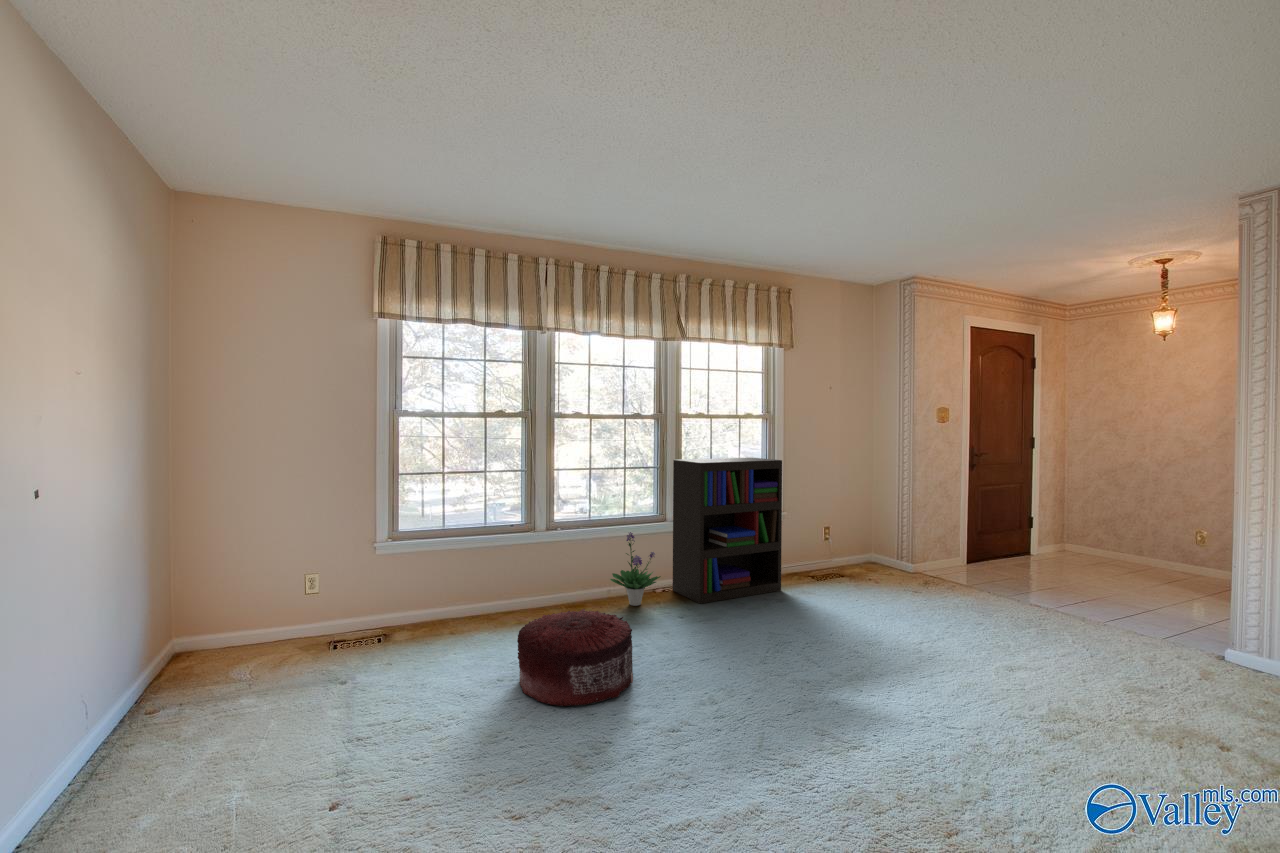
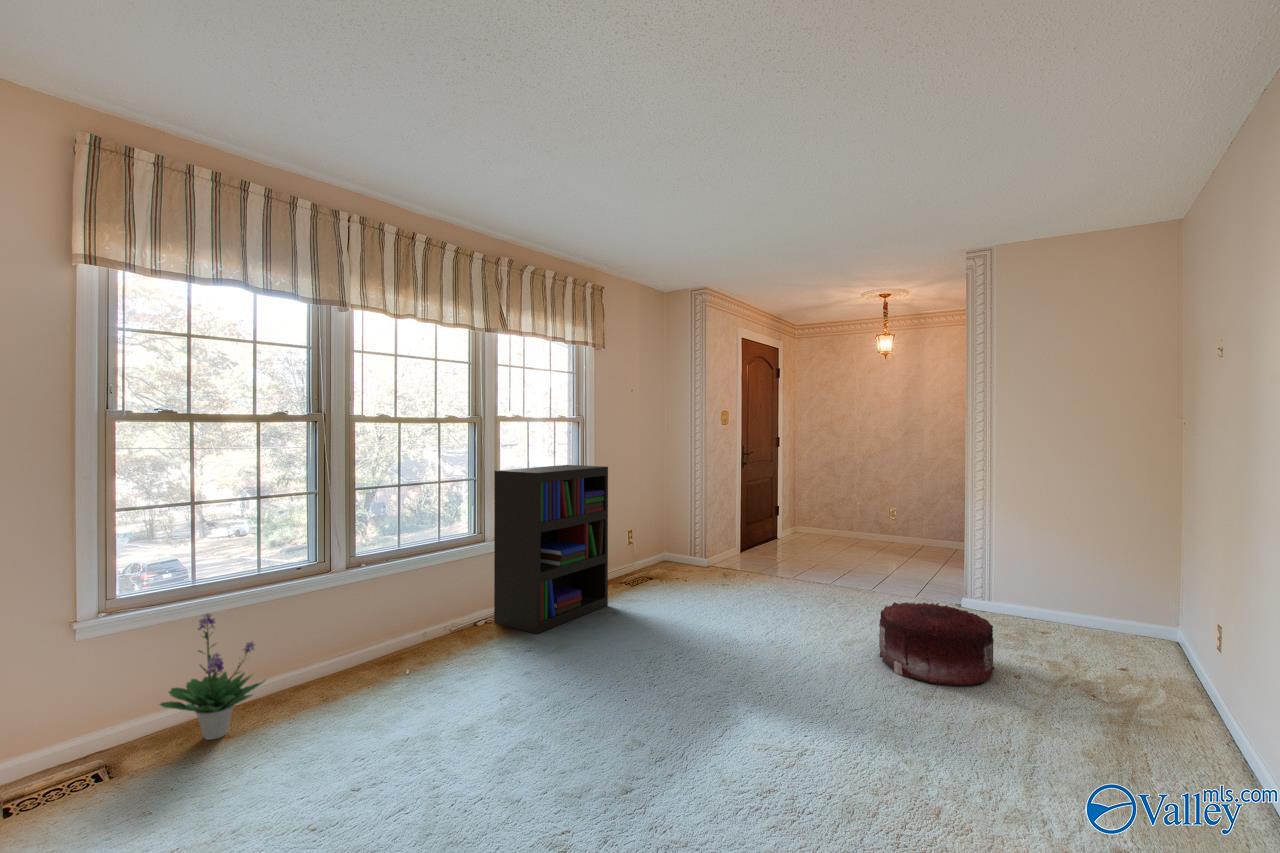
potted plant: present [610,532,661,606] -> present [159,613,264,740]
pouf: present [517,609,633,706] -> present [879,602,994,685]

